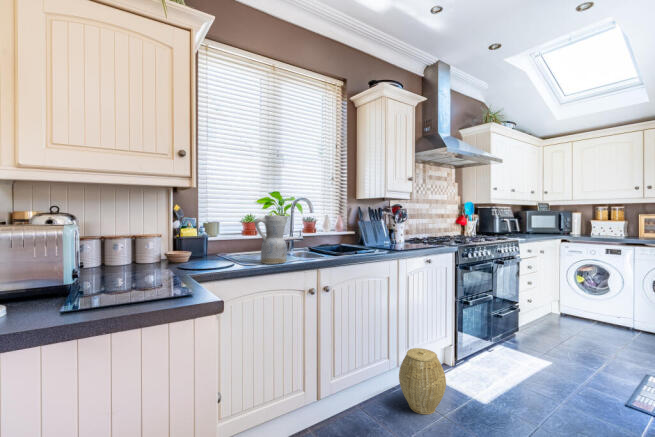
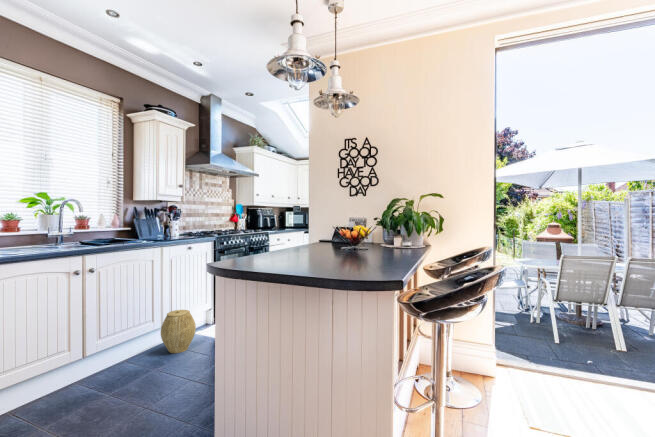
ceramic pitcher: present [255,215,288,264] -> none [17,214,53,253]

